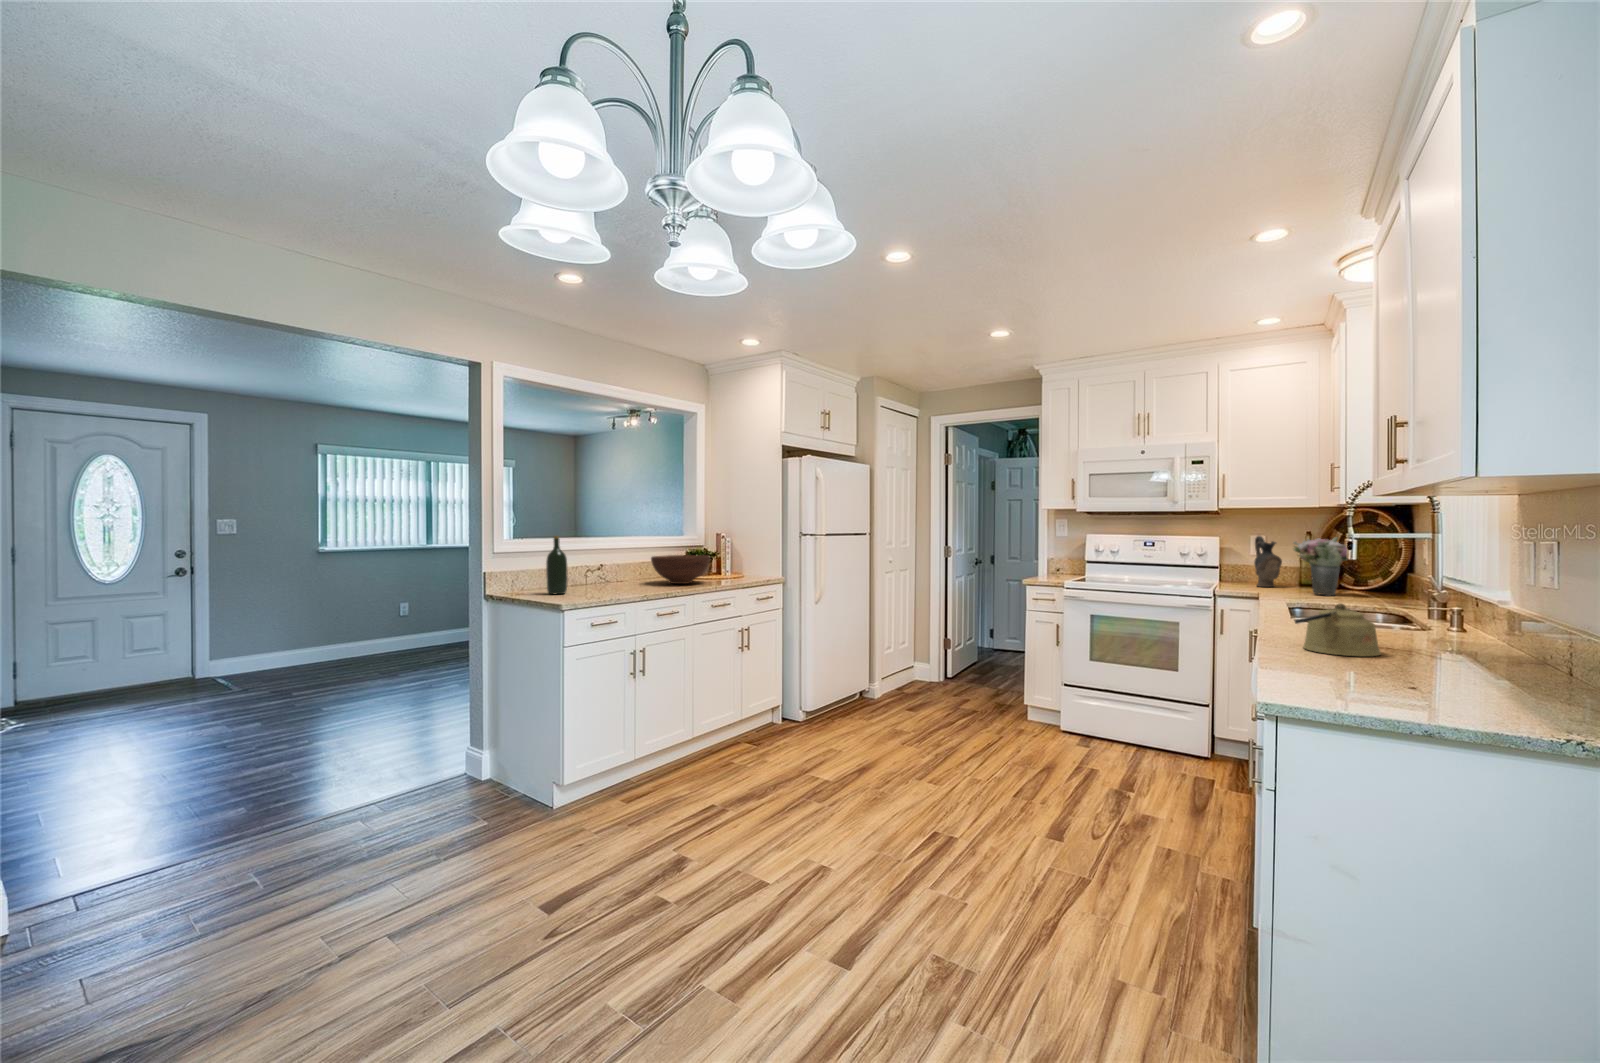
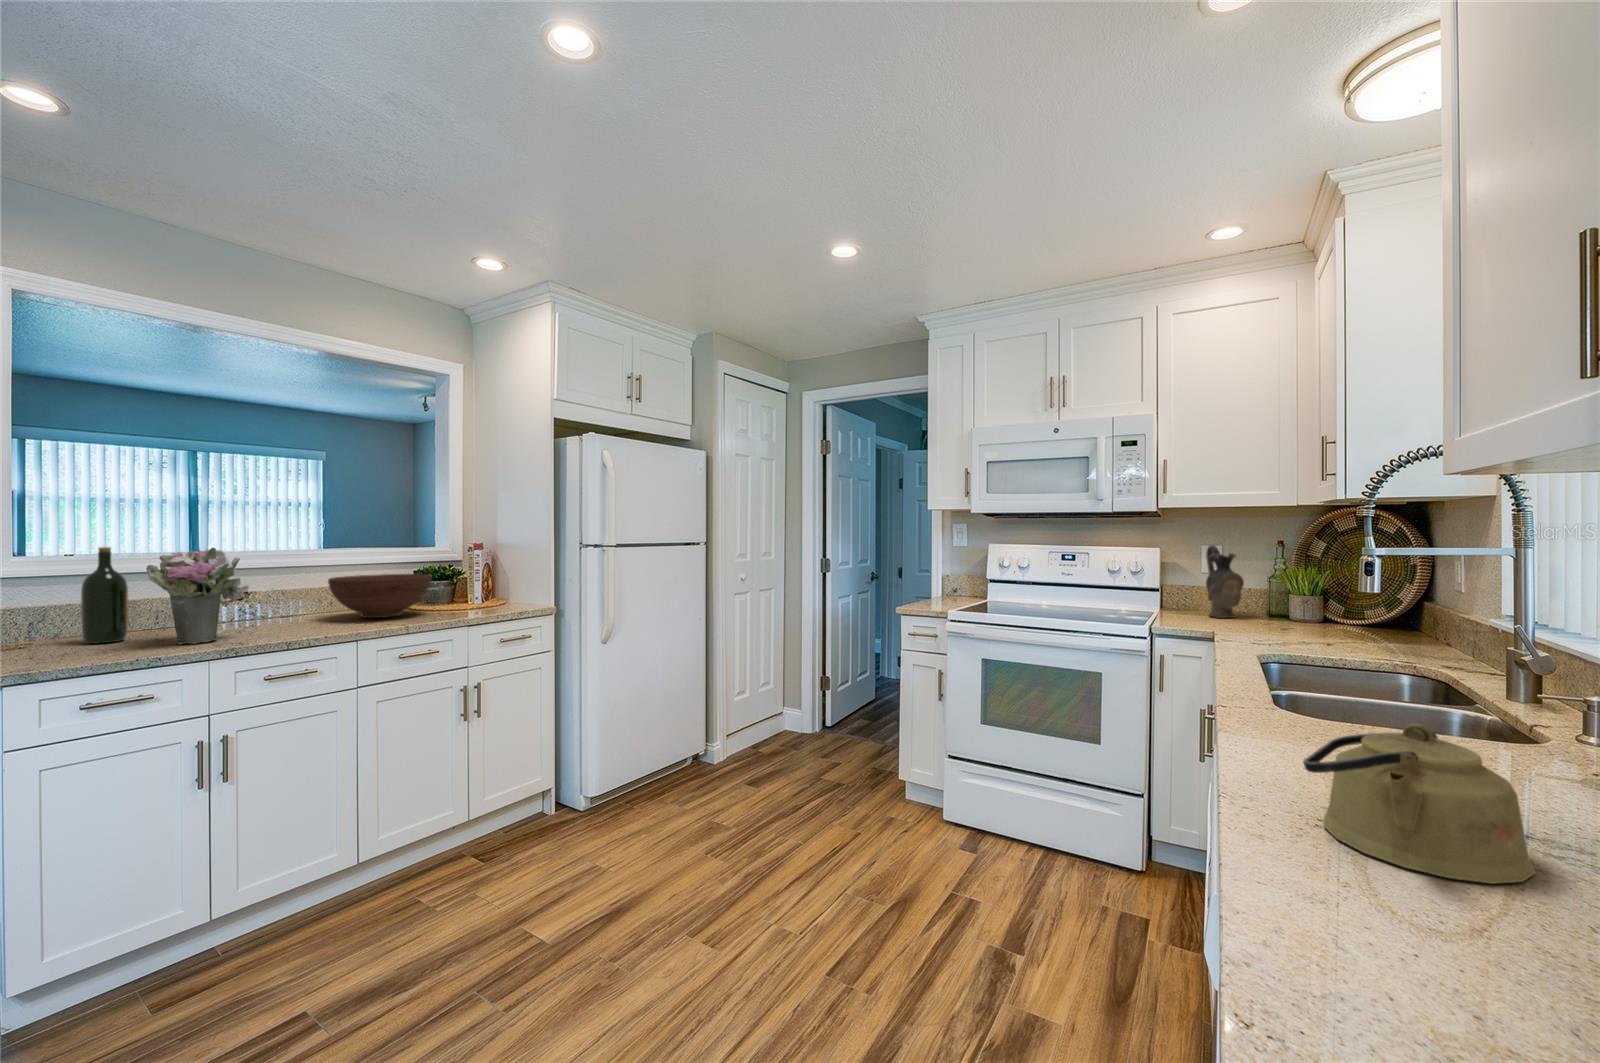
flower bouquet: present [1293,537,1348,596] -> present [146,548,249,644]

